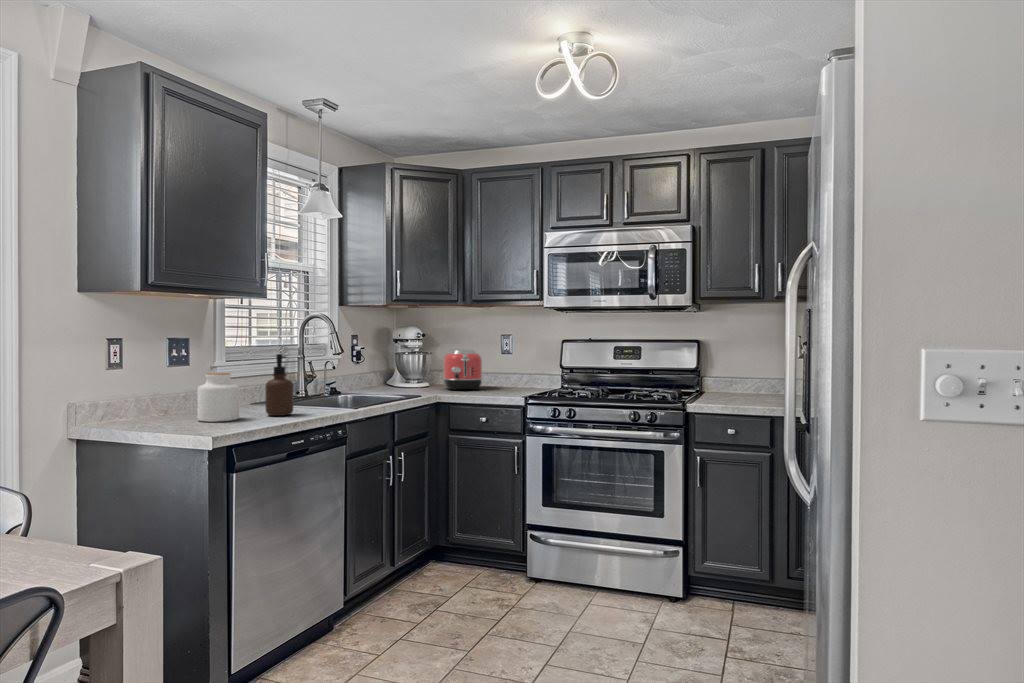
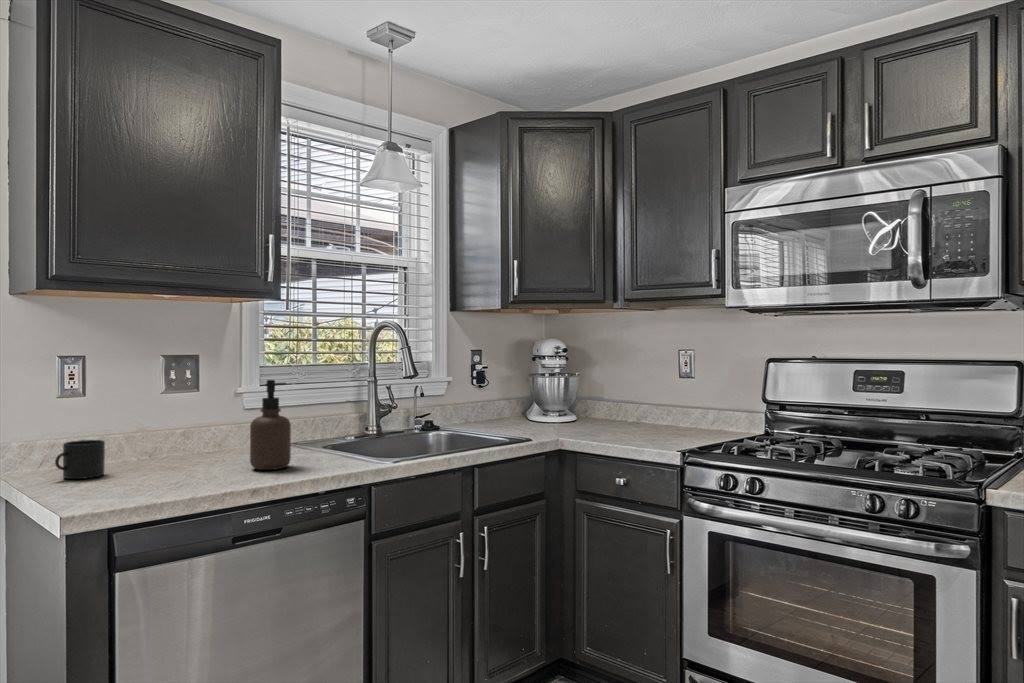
toaster: present [443,350,482,390] -> none [586,371,642,431]
jar: present [197,373,239,422] -> none [148,405,210,477]
mug: none [137,399,166,426] -> present [55,440,105,479]

